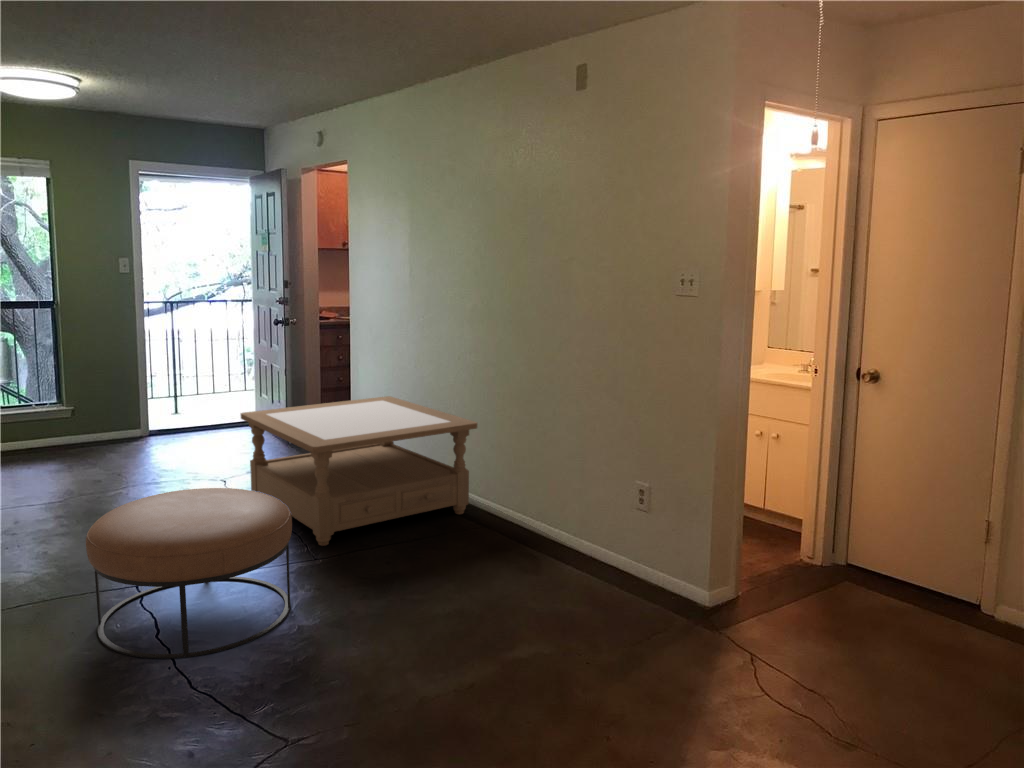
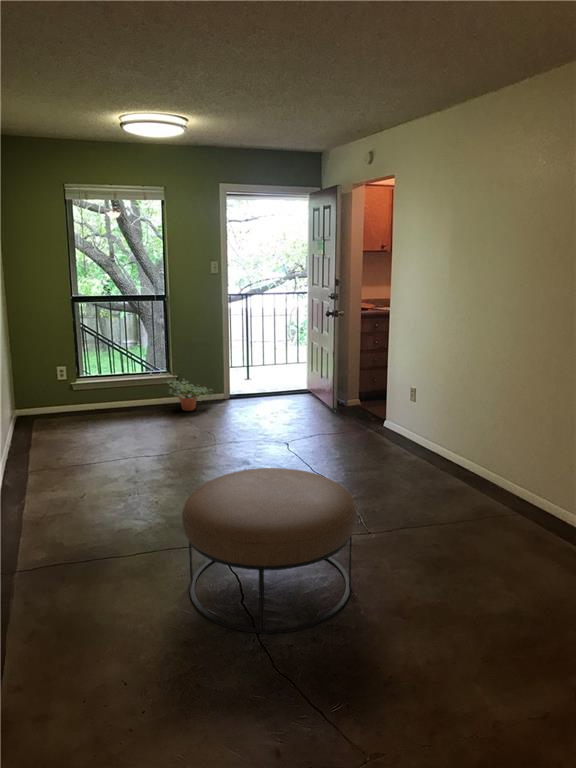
coffee table: present [241,396,477,546] -> none [303,382,519,520]
potted plant: none [55,410,129,452] -> present [166,379,214,411]

